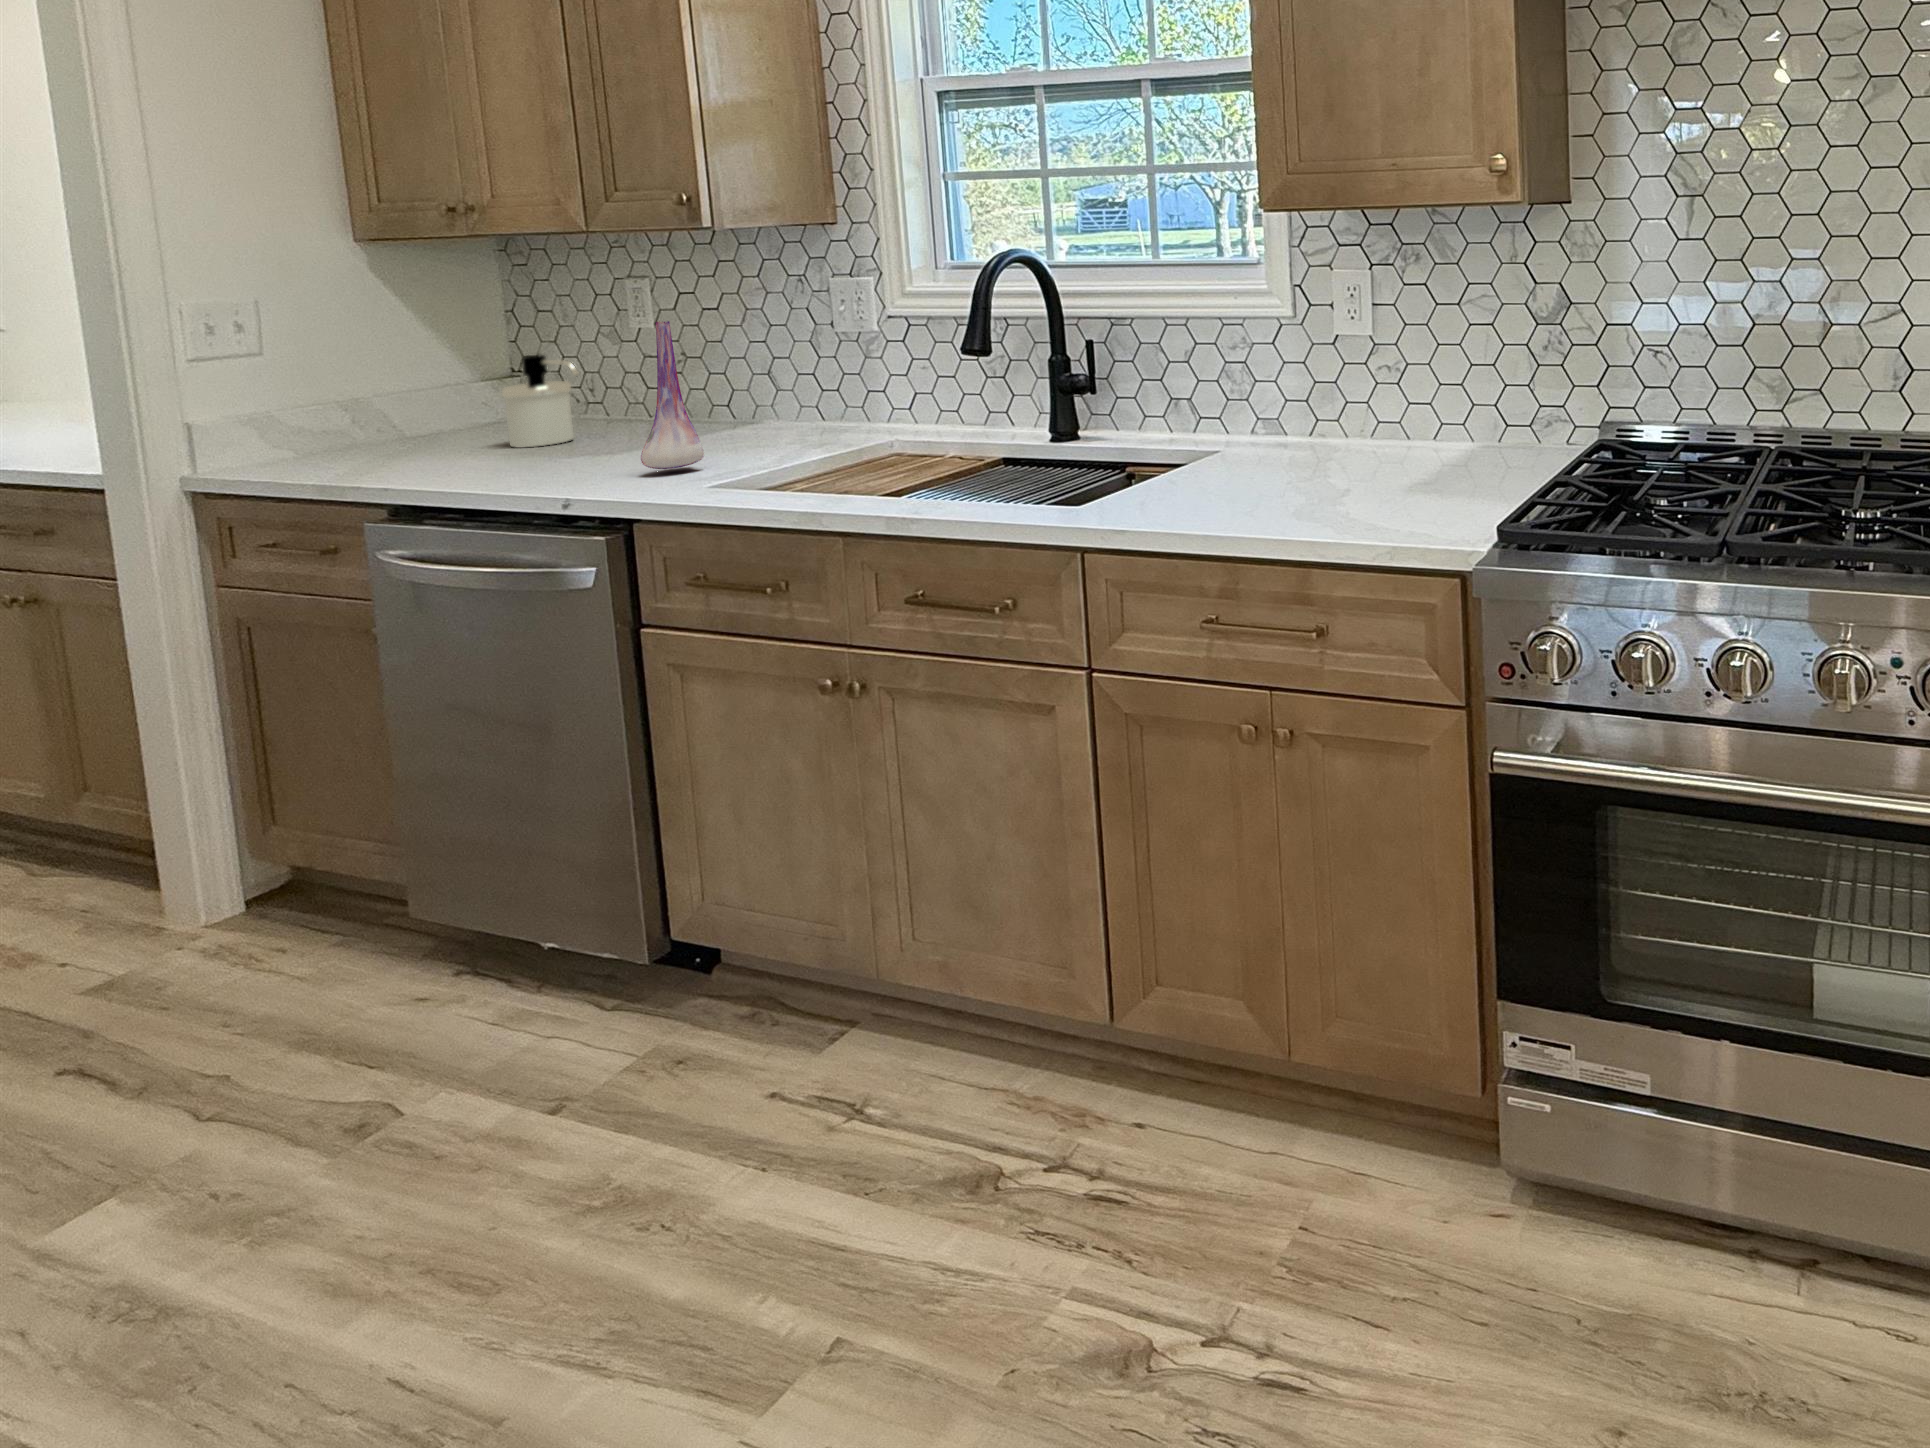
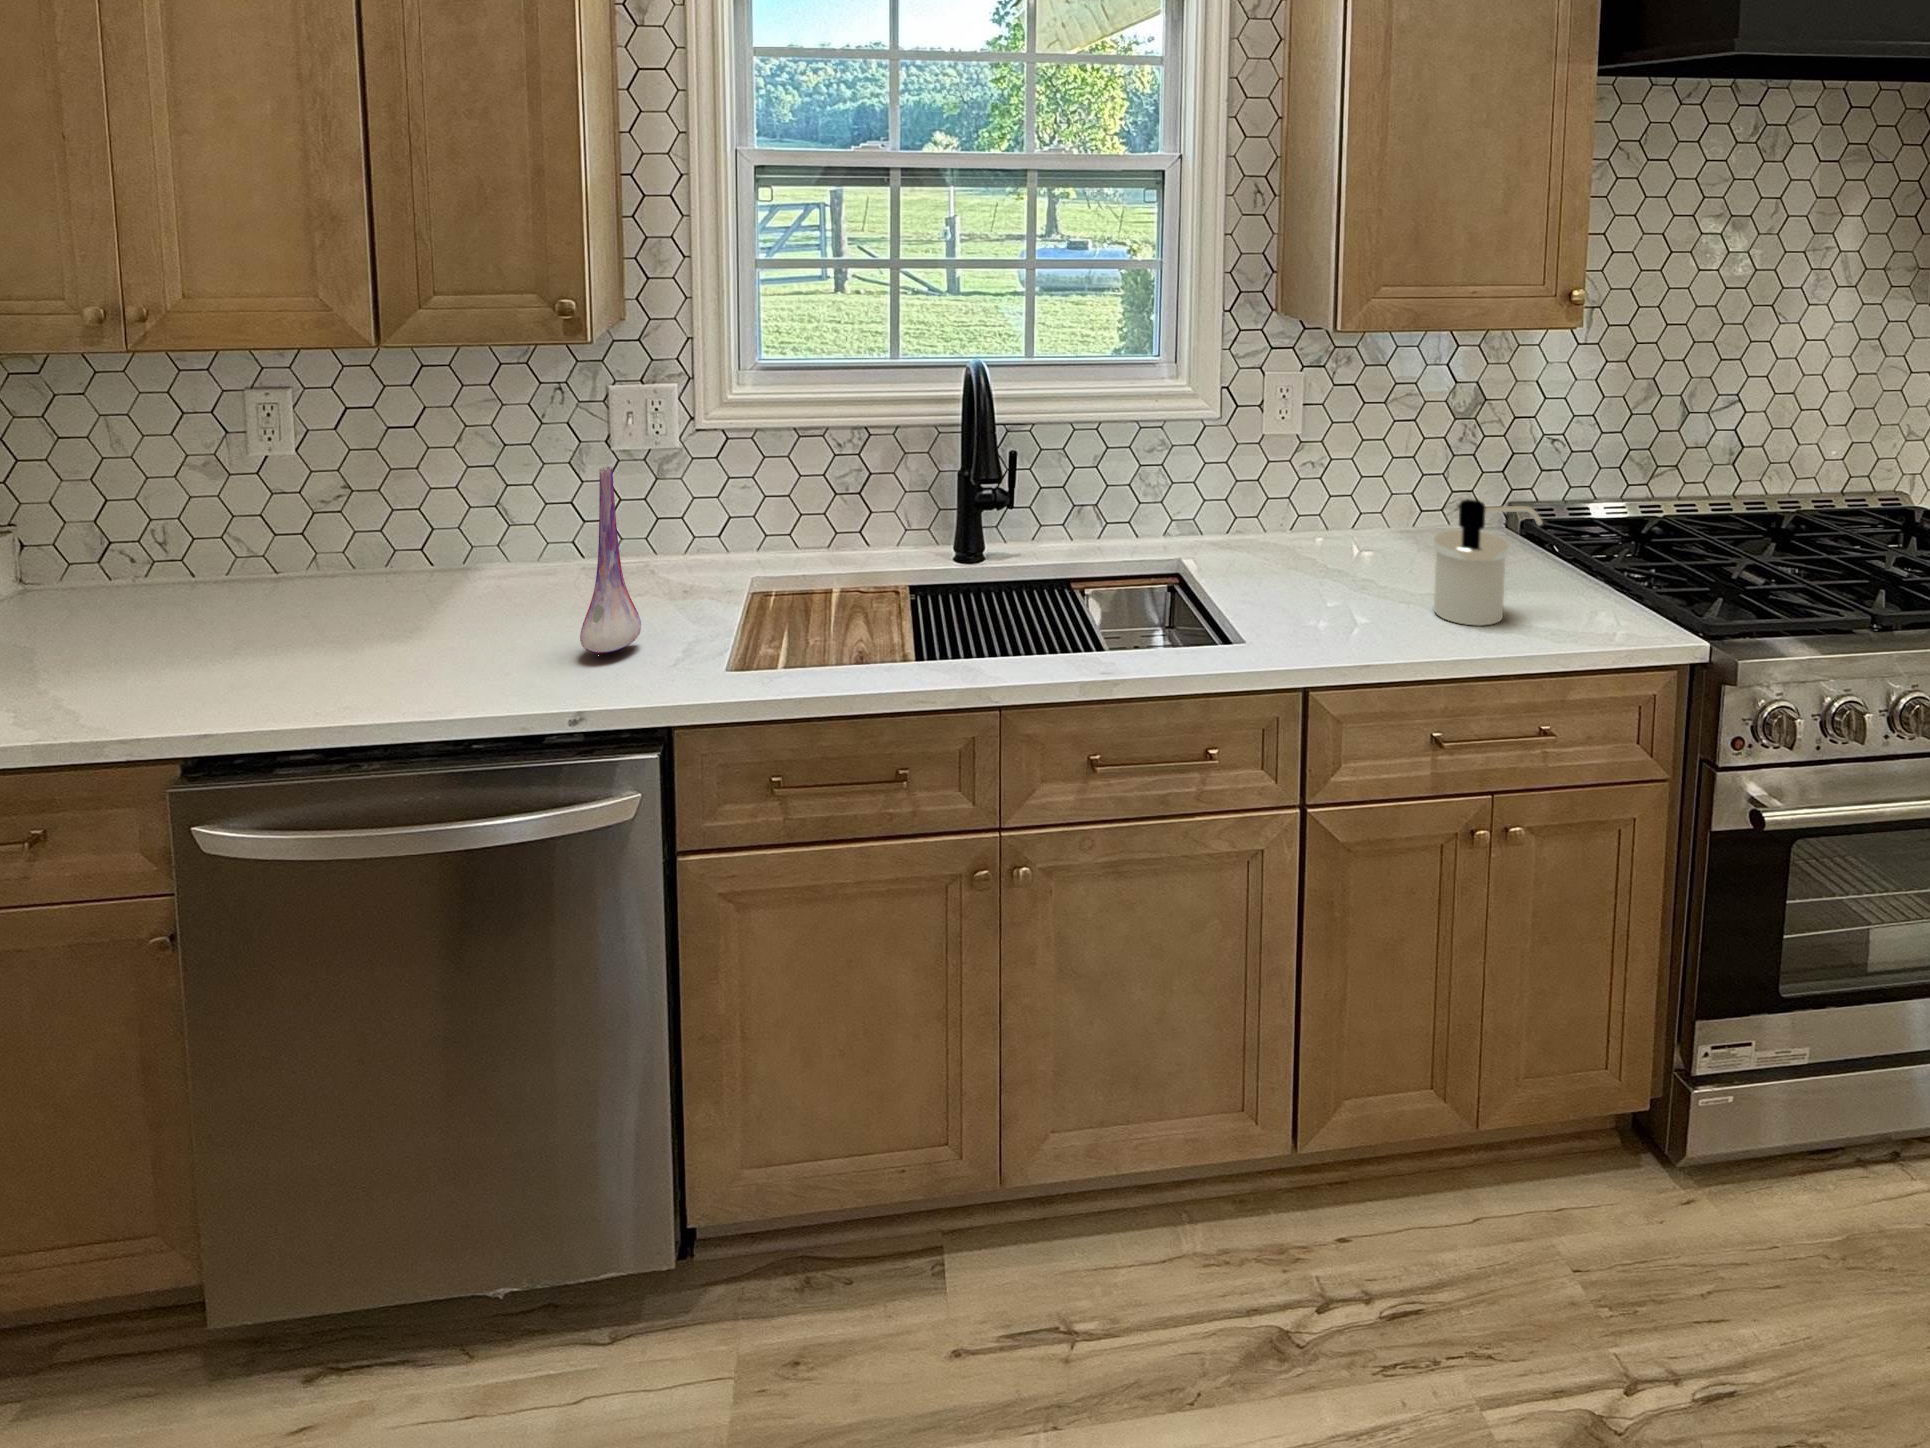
soap dispenser: present [502,355,578,448] -> present [1434,500,1542,626]

